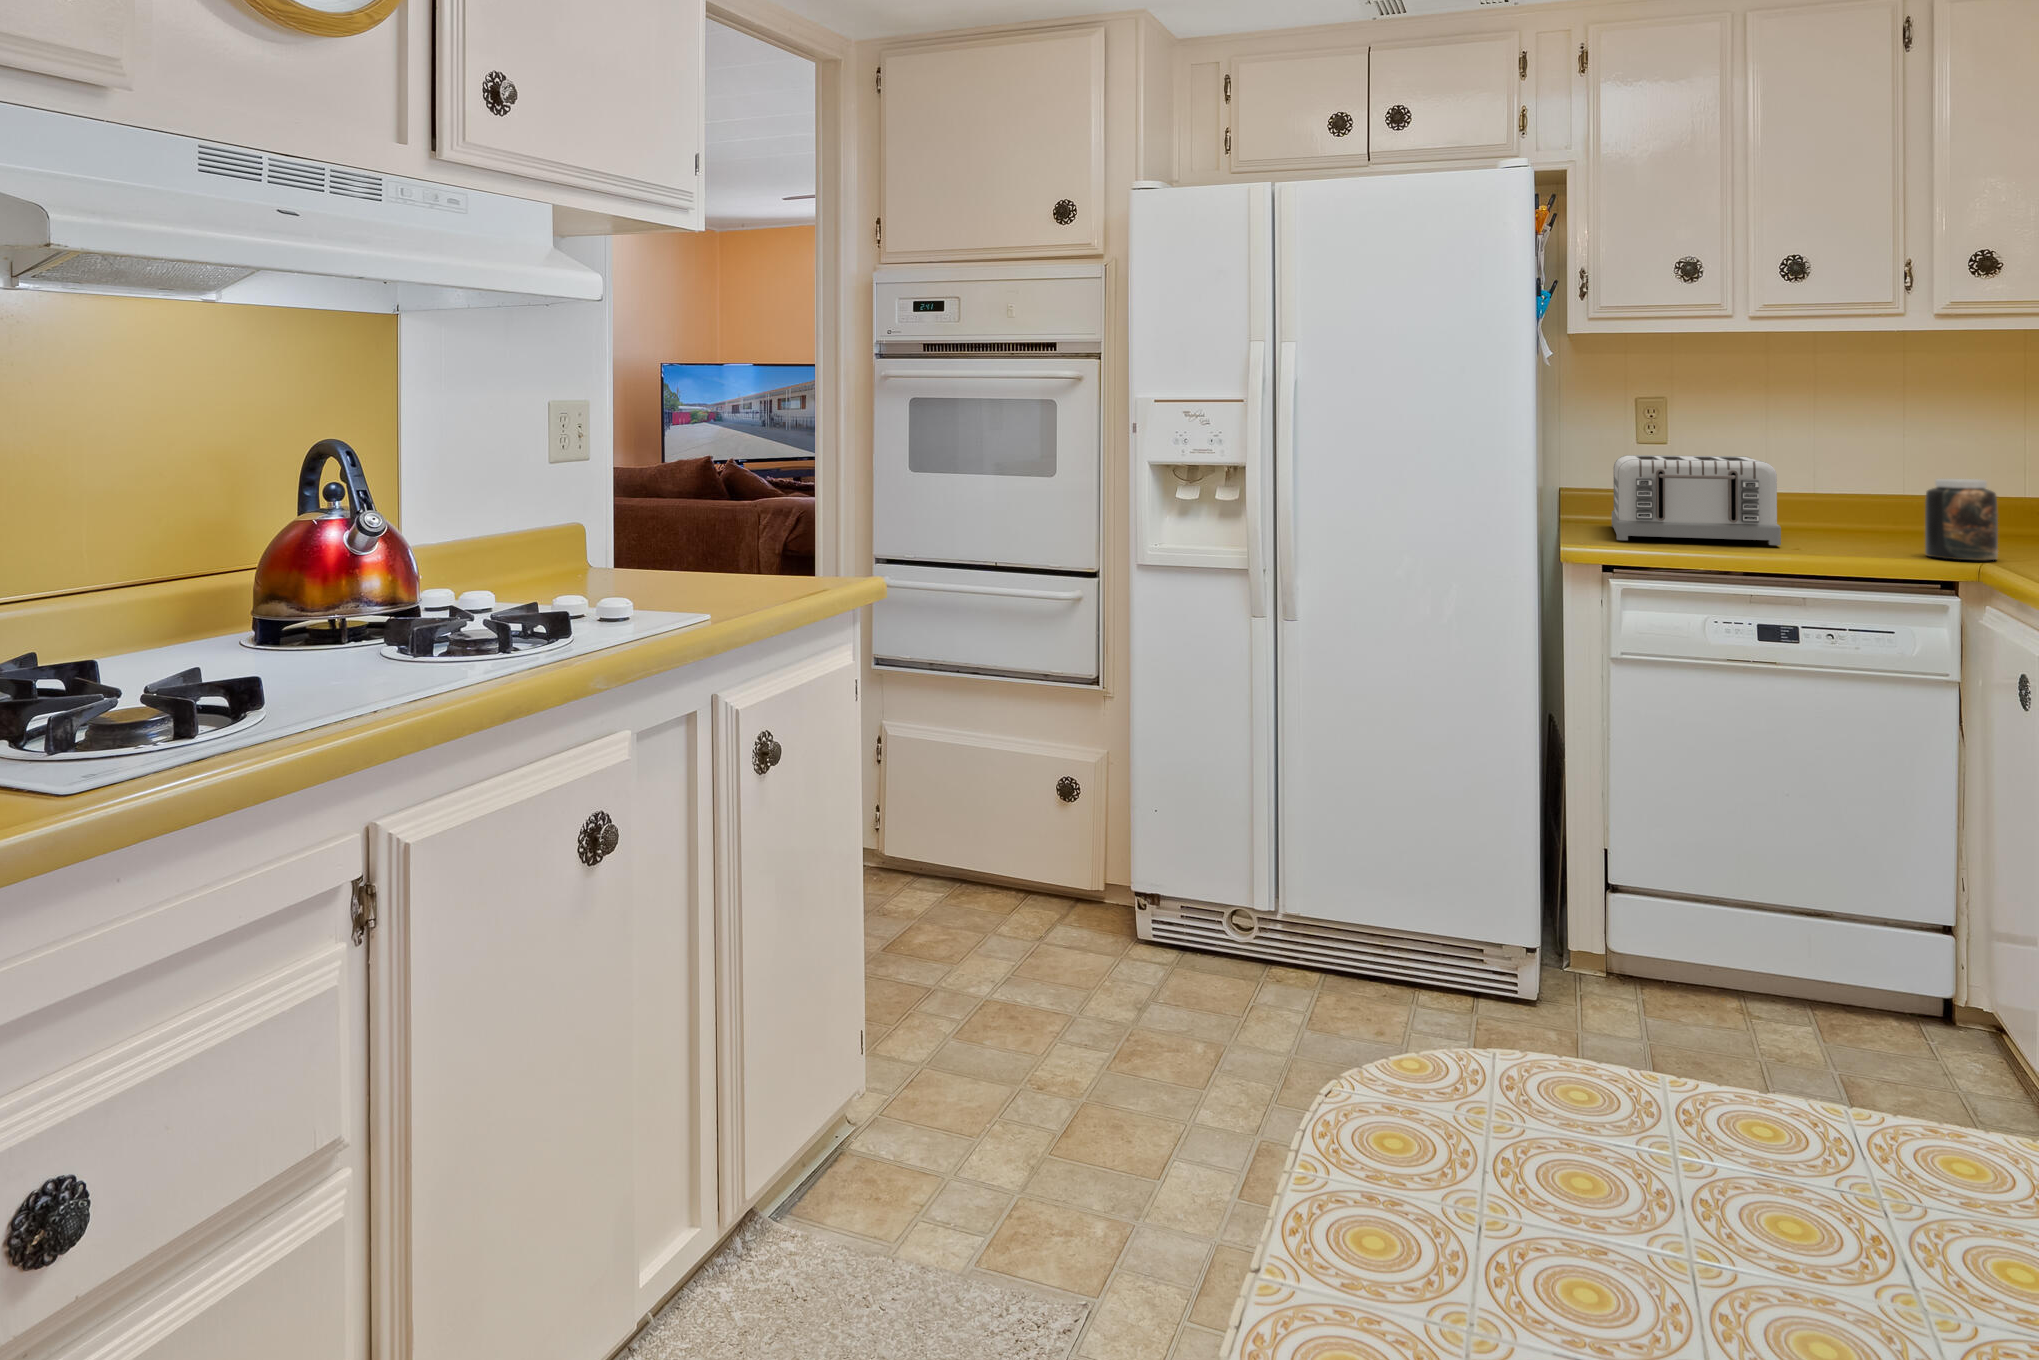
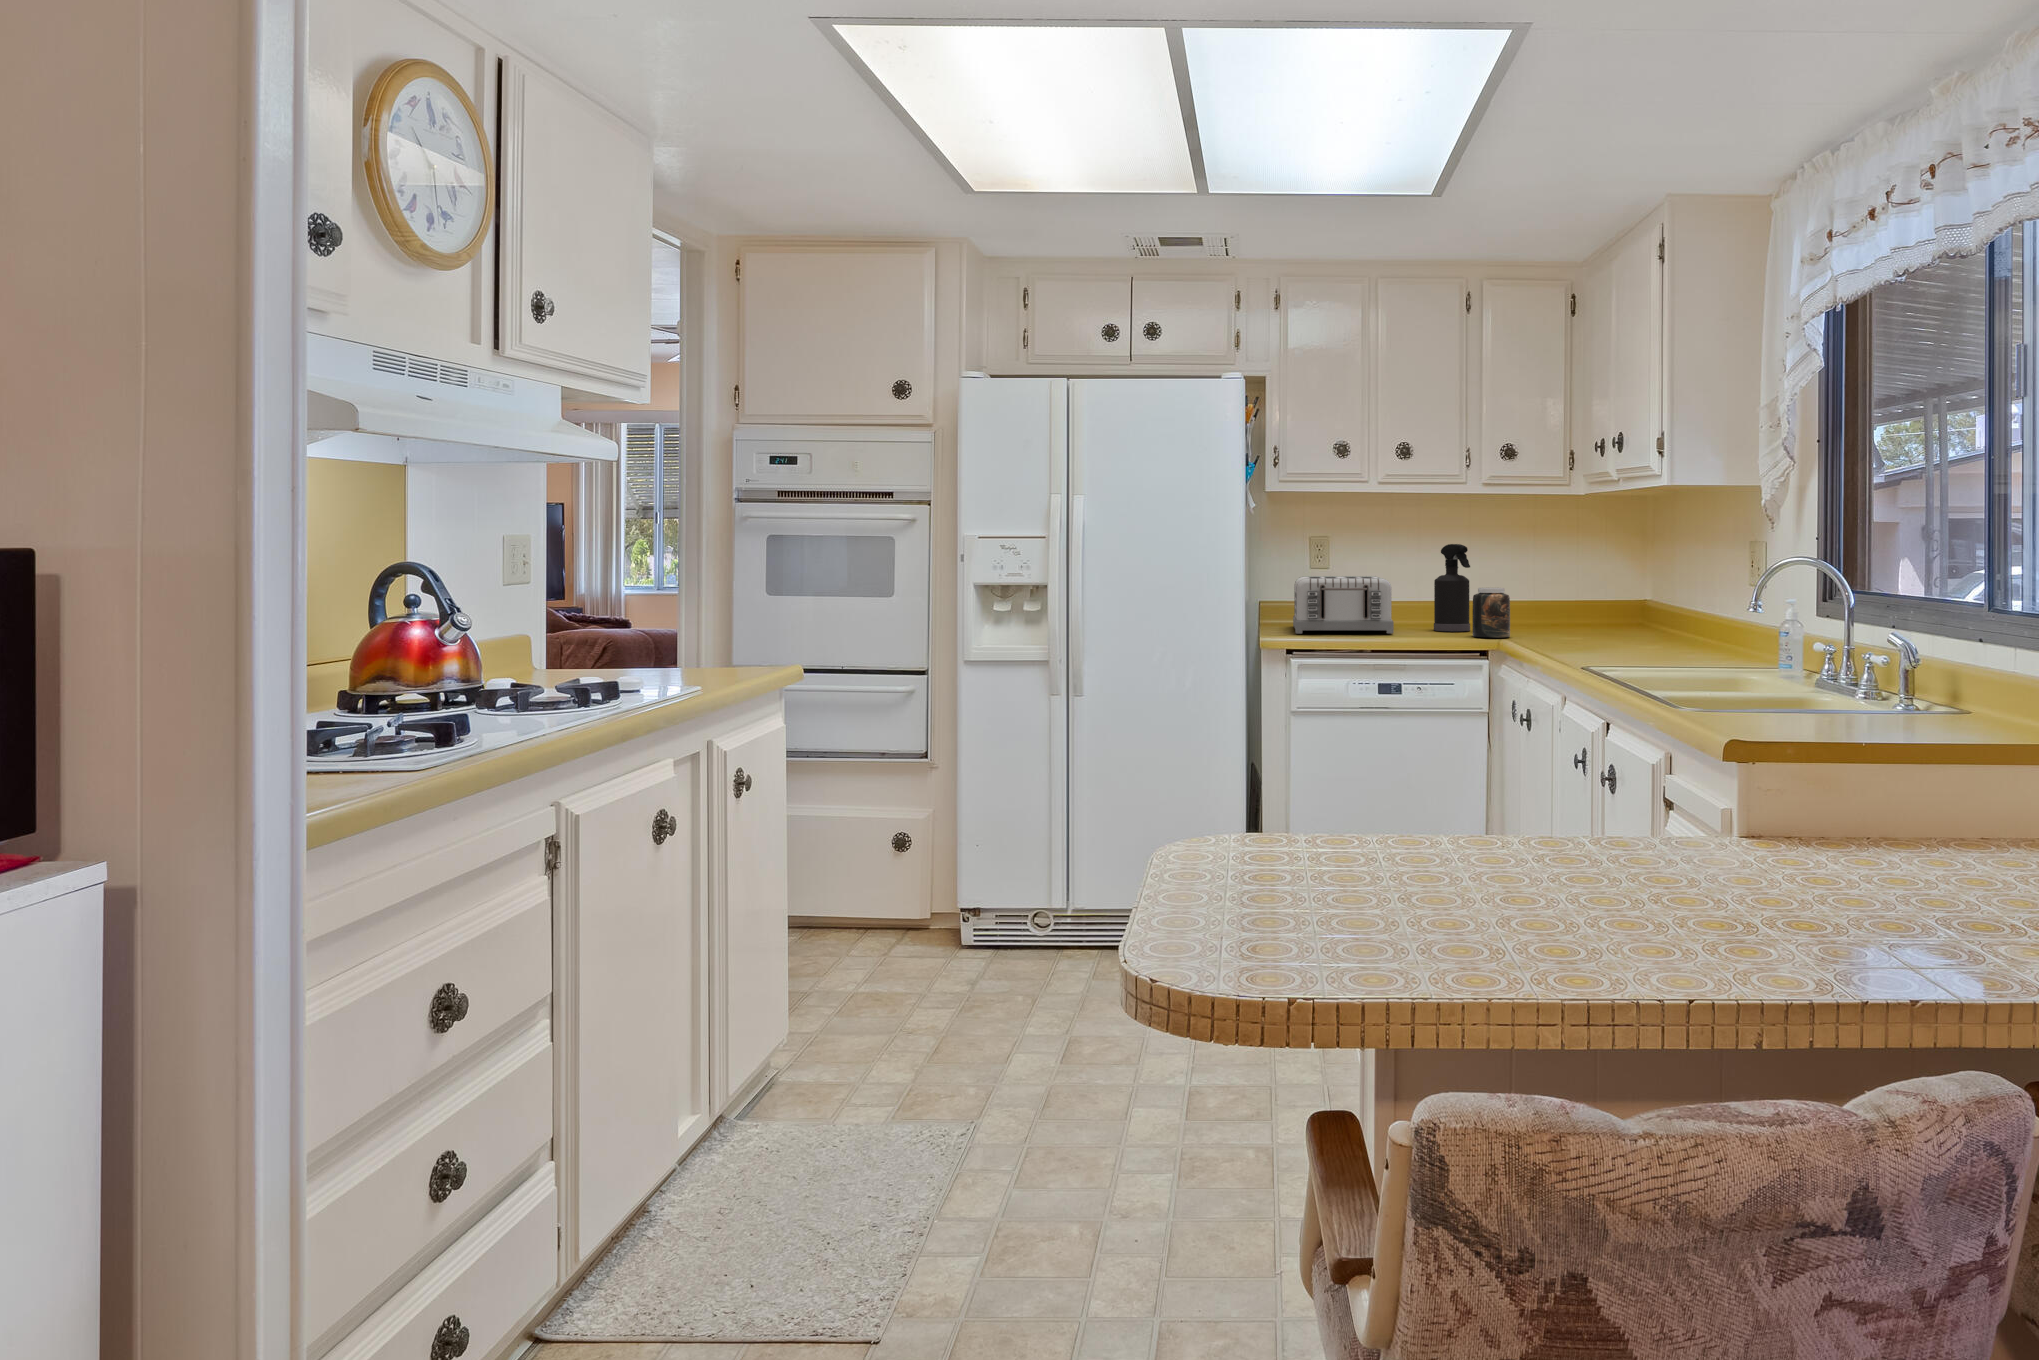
spray bottle: none [1848,409,1916,544] -> present [1434,544,1470,631]

